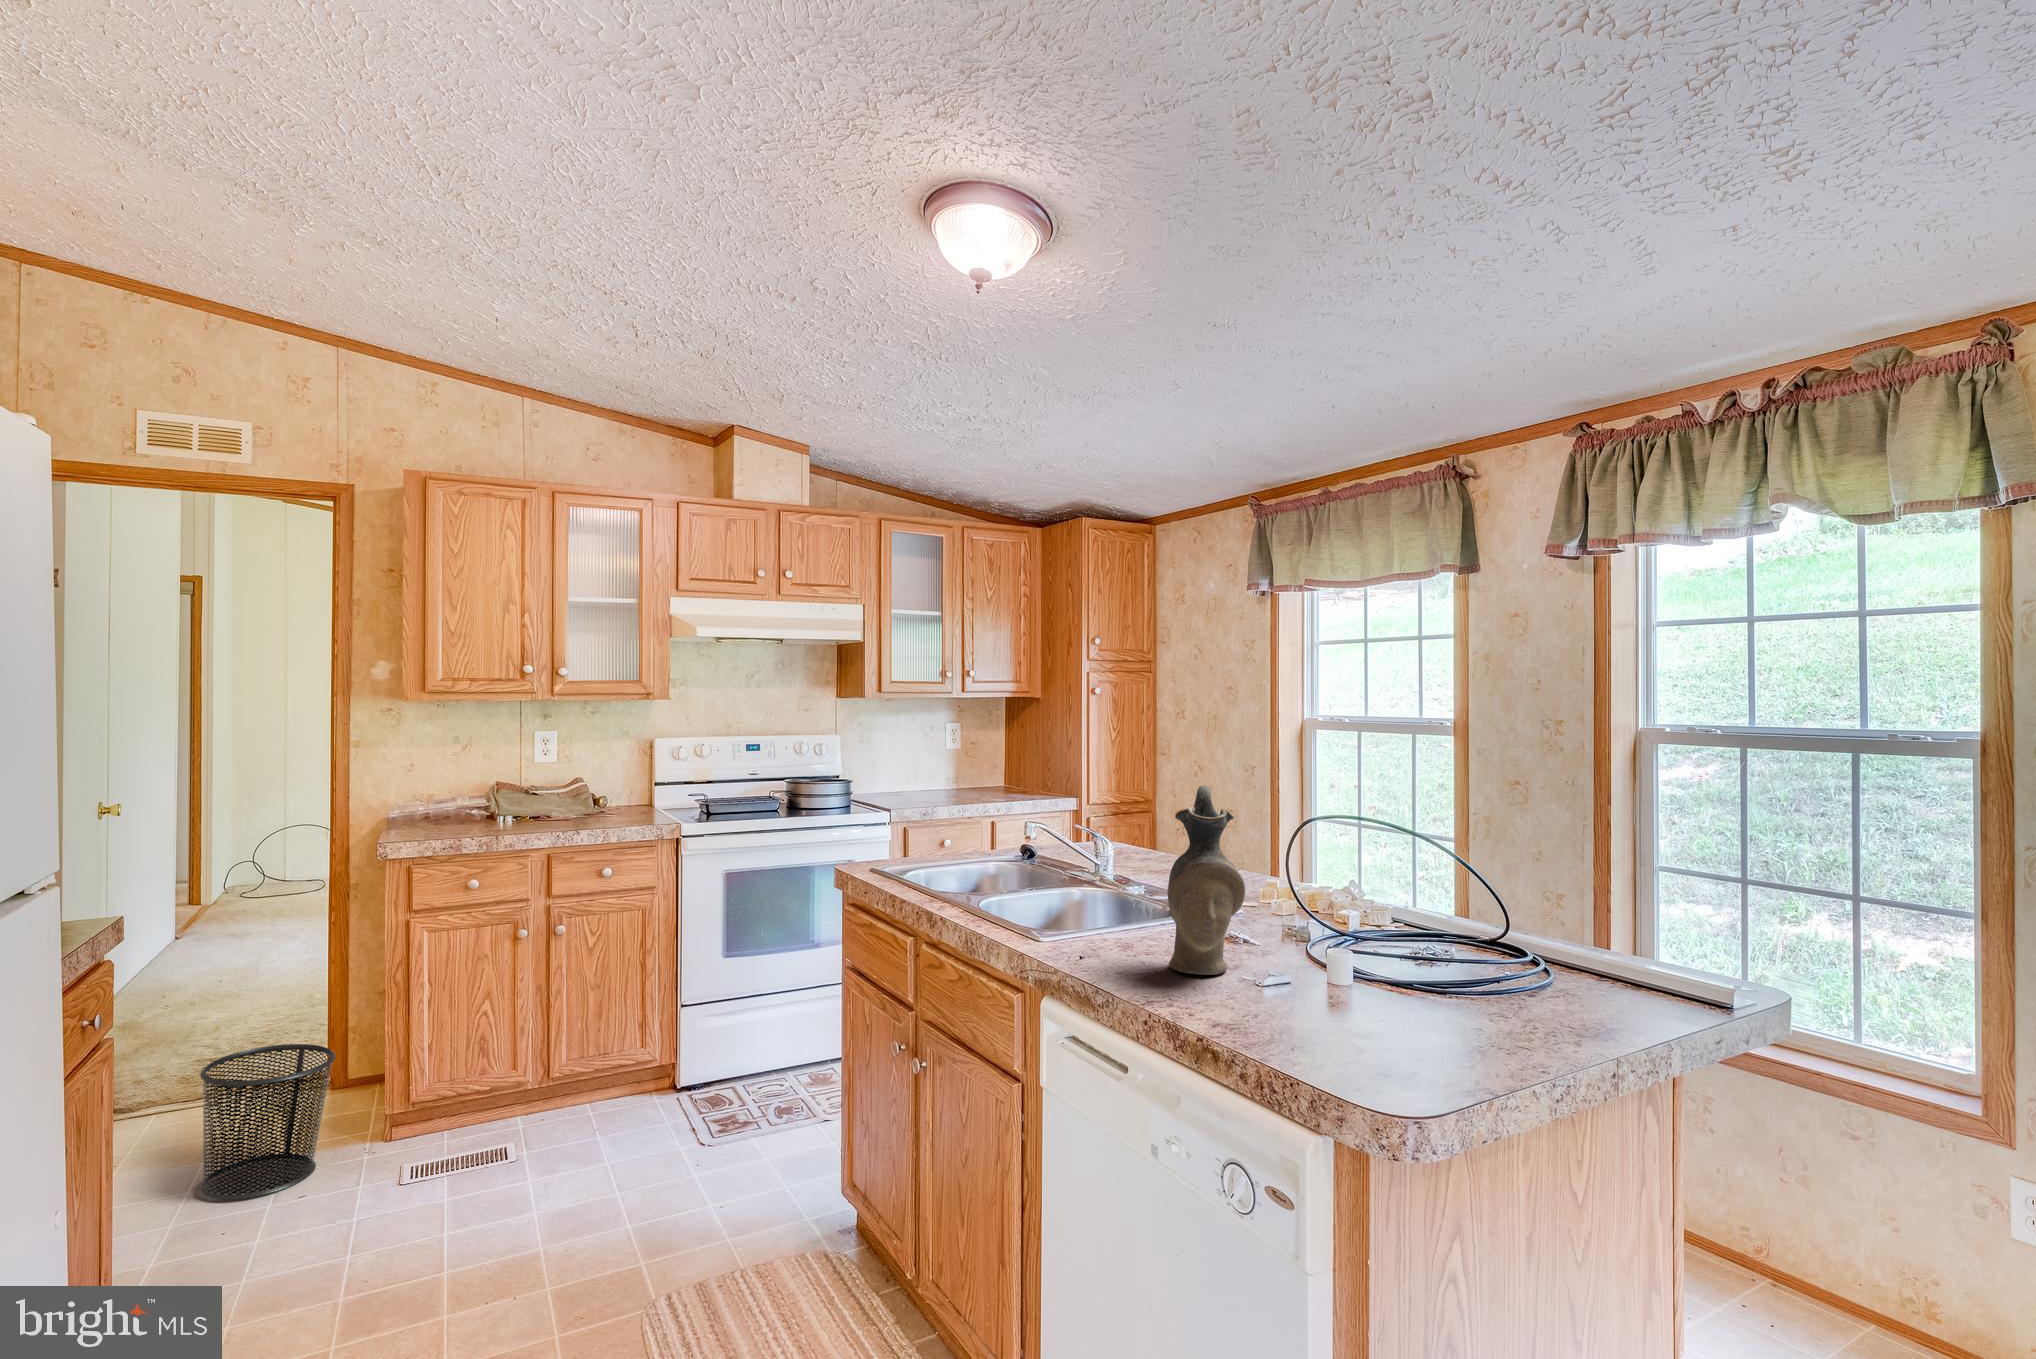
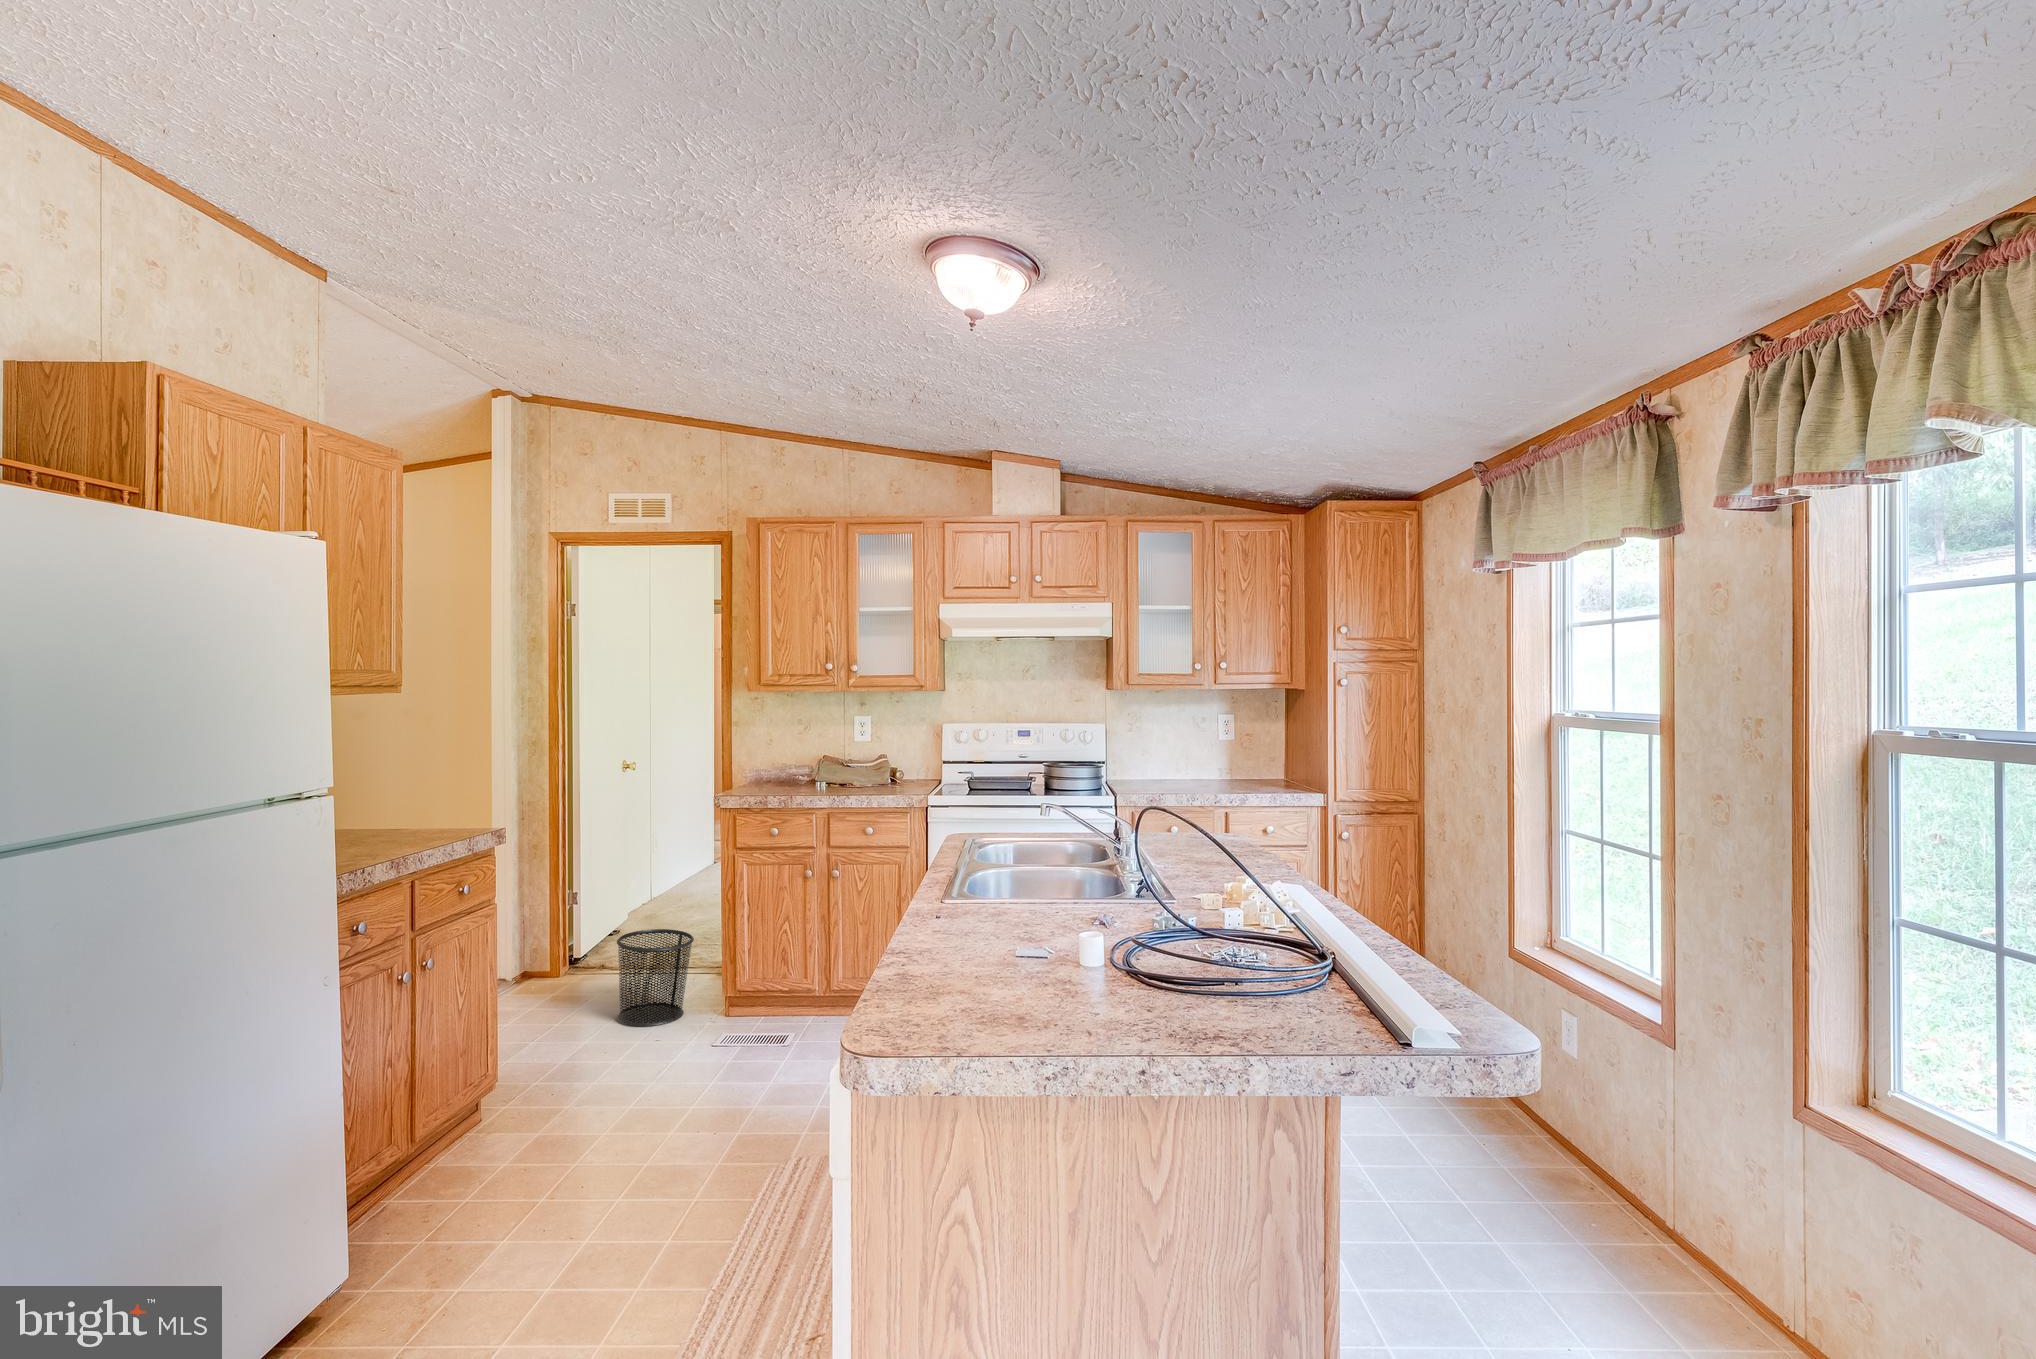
ceramic pitcher: present [1167,785,1245,975] -> none [964,771,1037,934]

